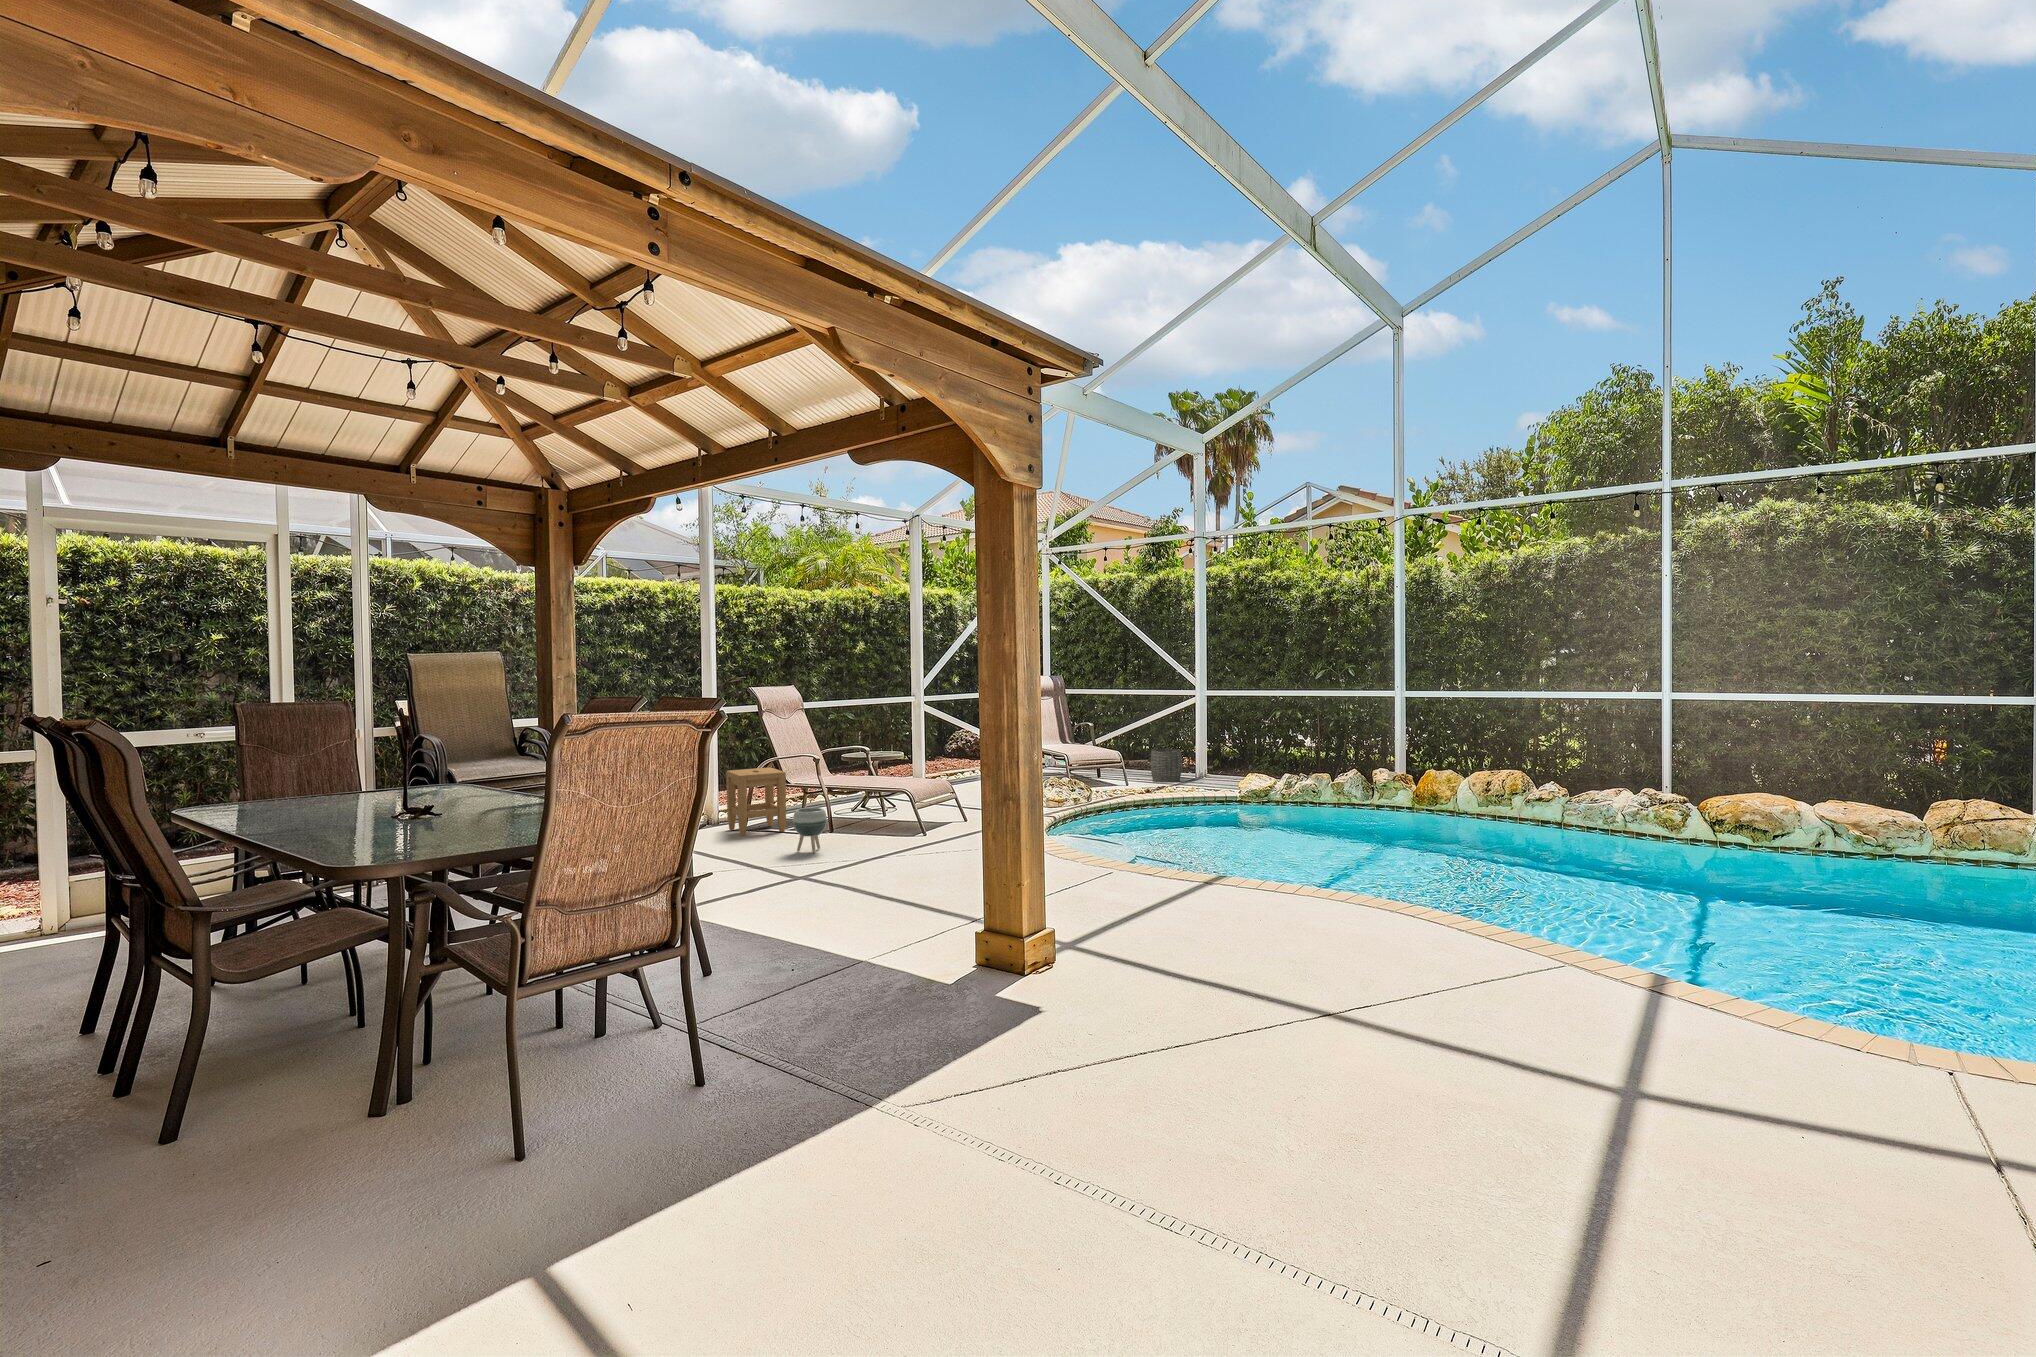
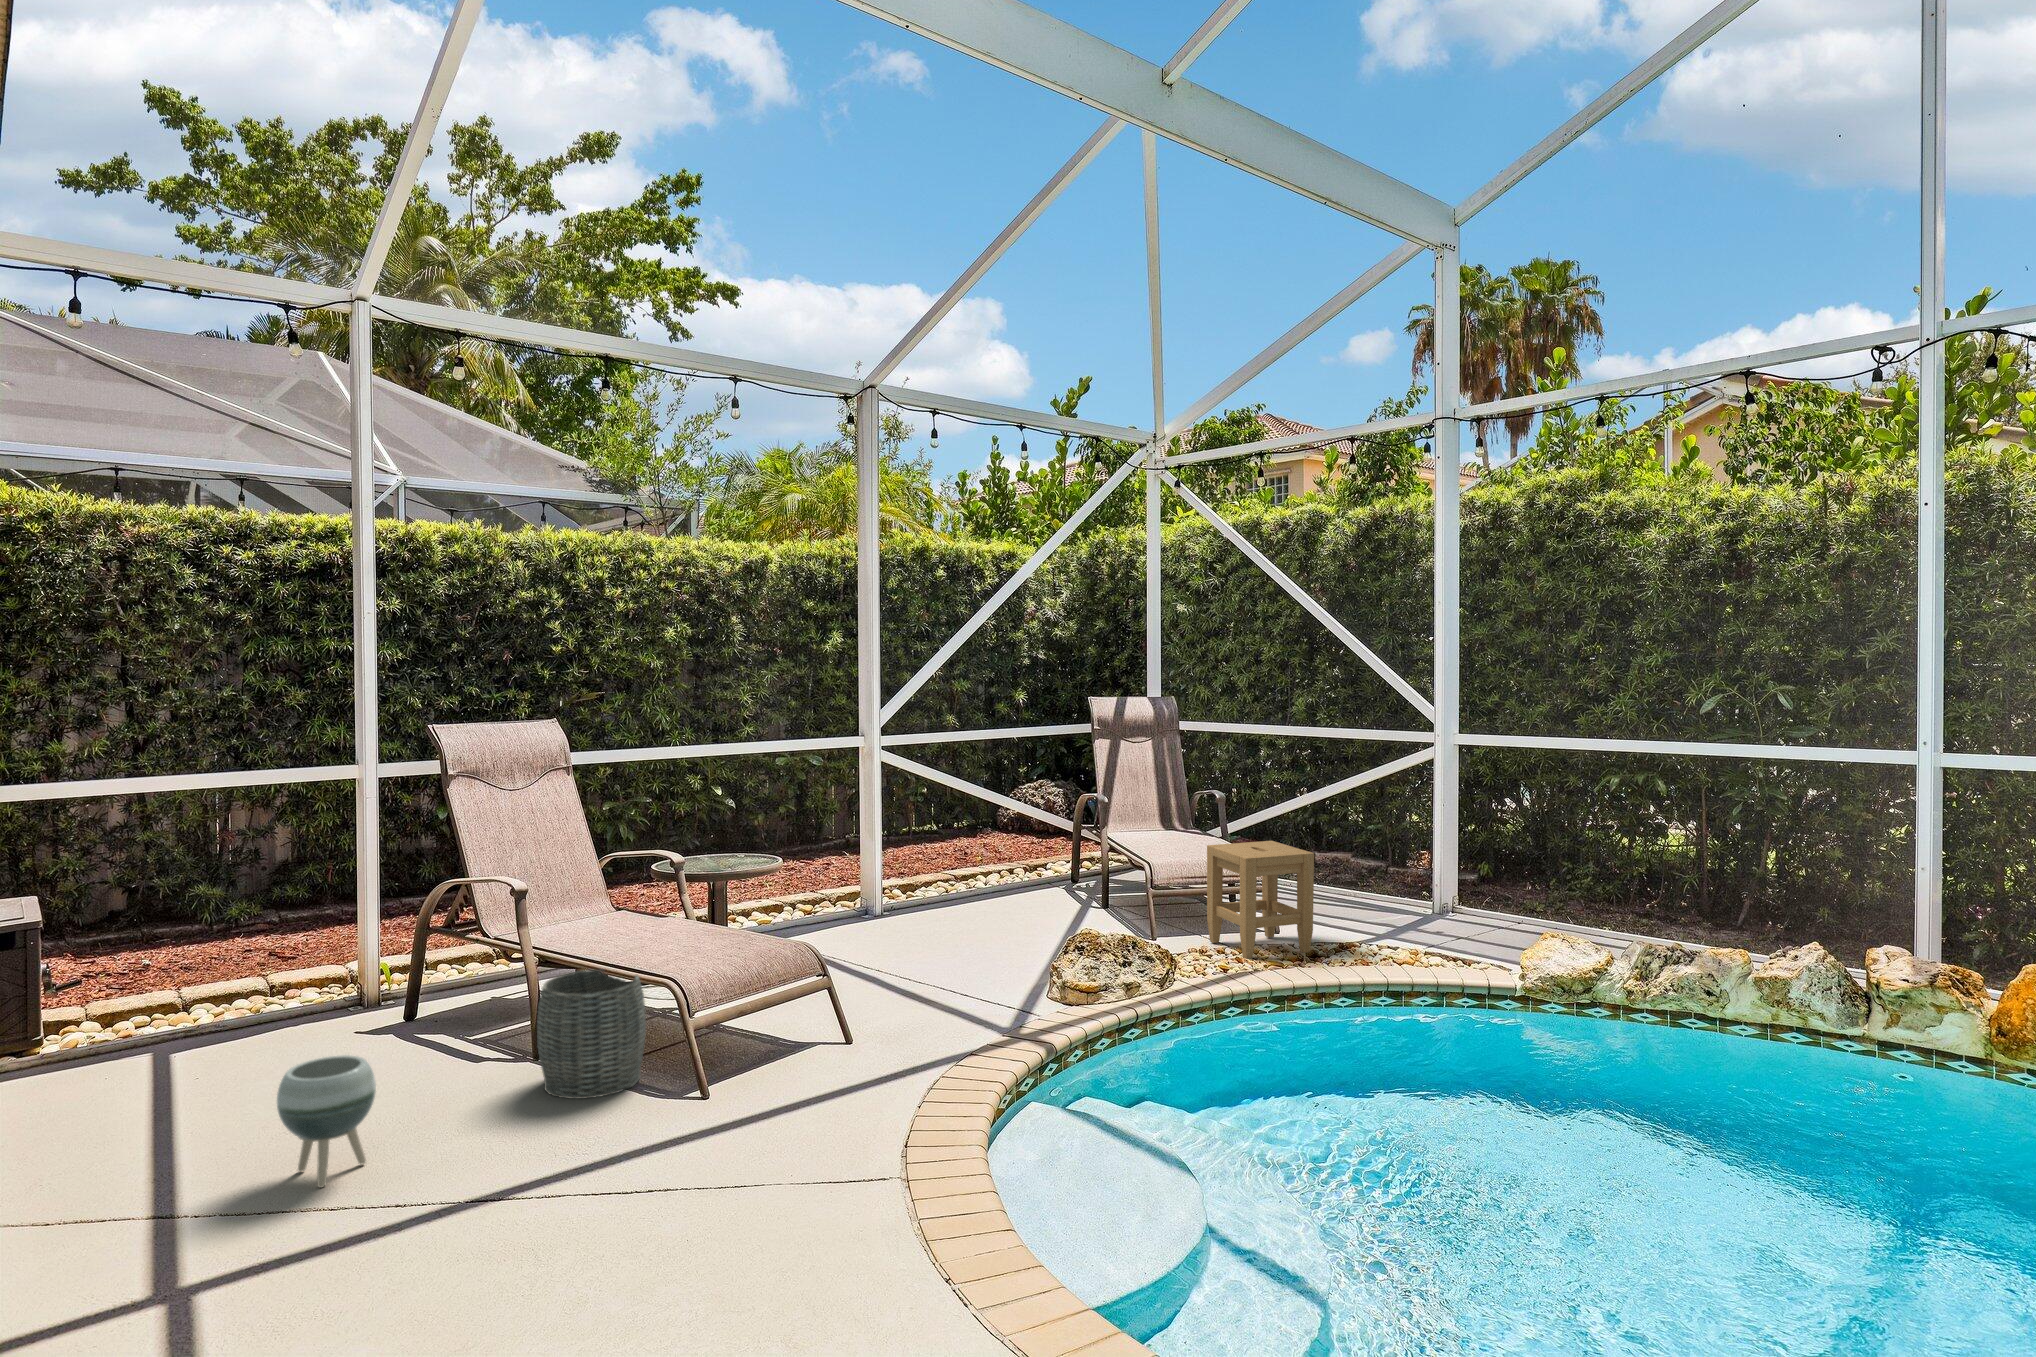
woven basket: present [1151,749,1182,783] -> present [537,969,646,1099]
stool: present [726,767,786,836] -> present [1207,841,1314,959]

